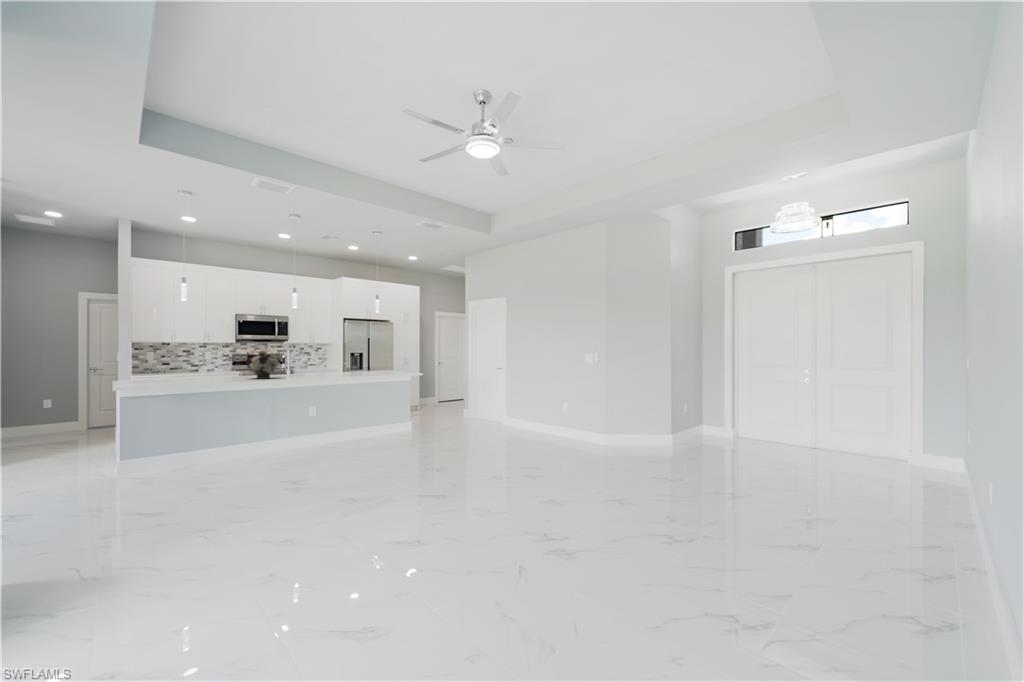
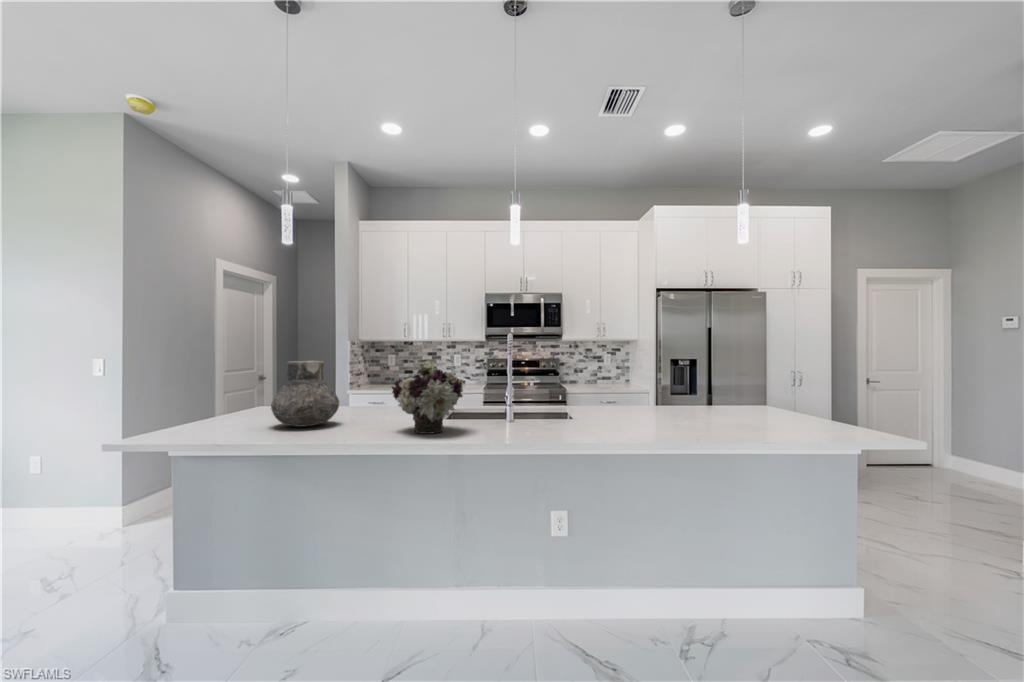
vase: none [171,351,209,381] -> present [271,361,339,427]

